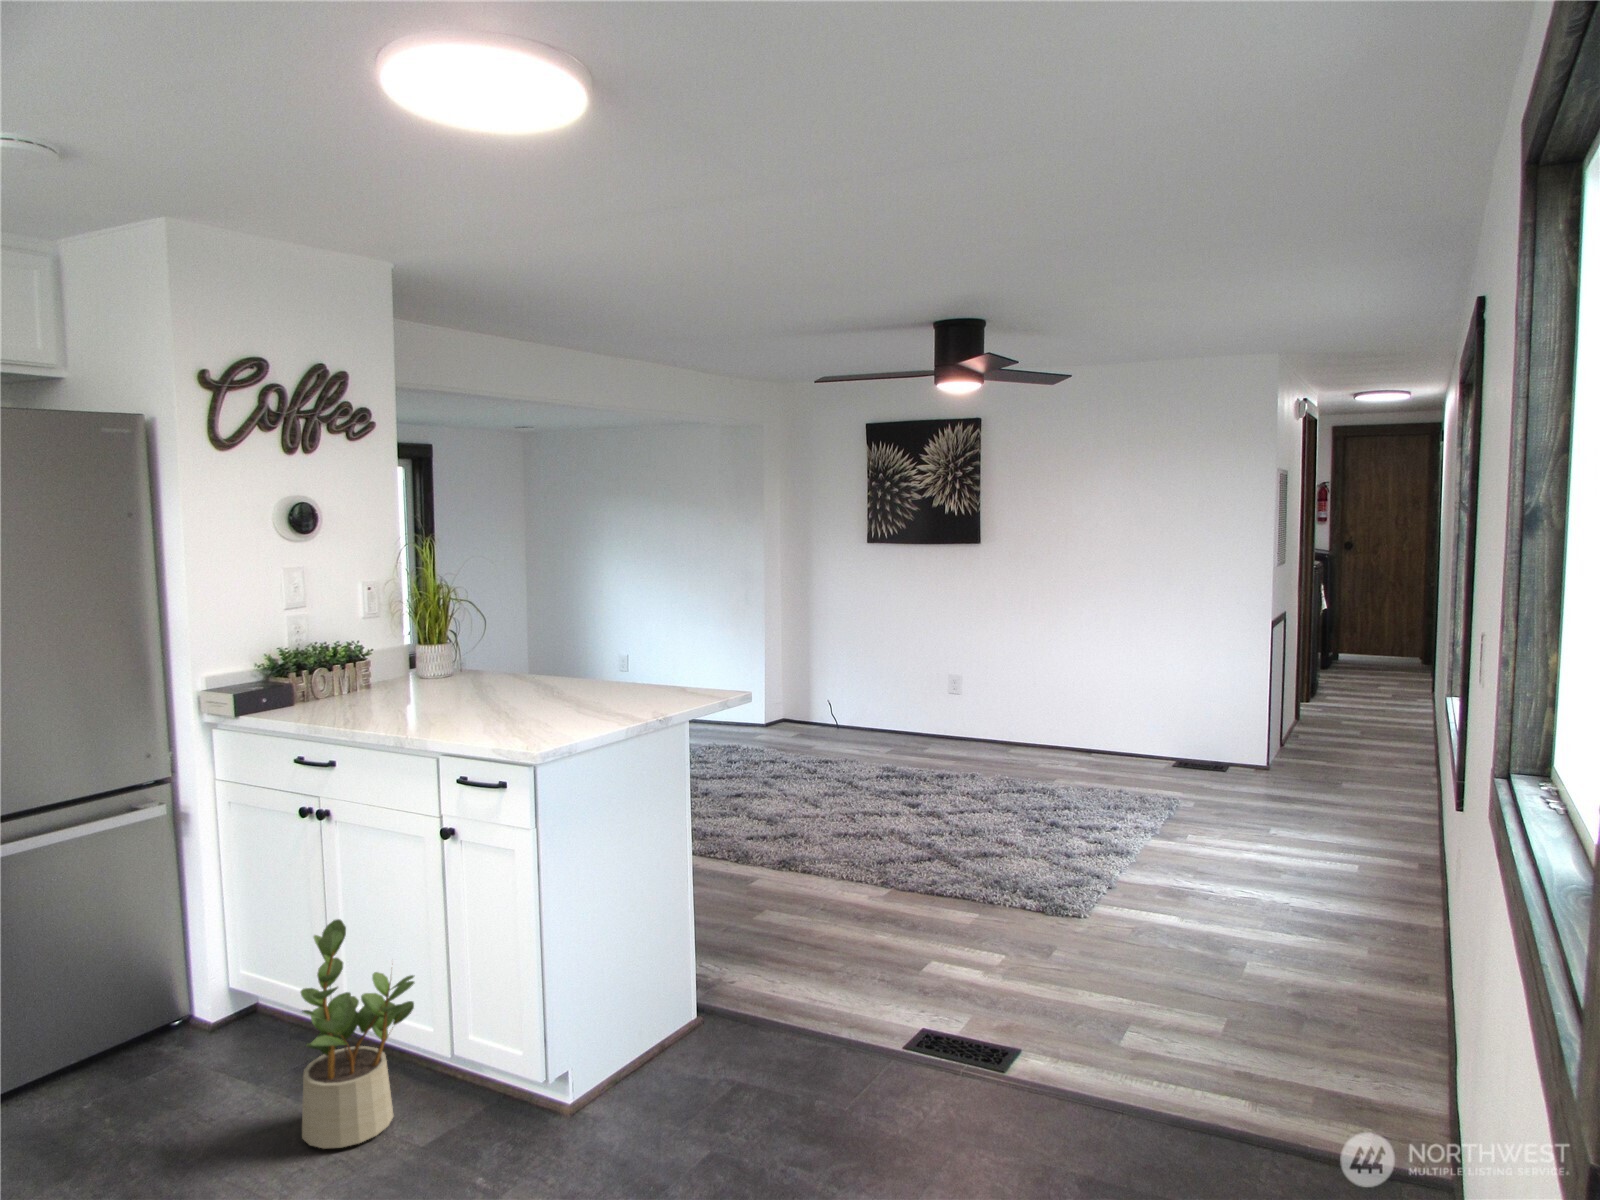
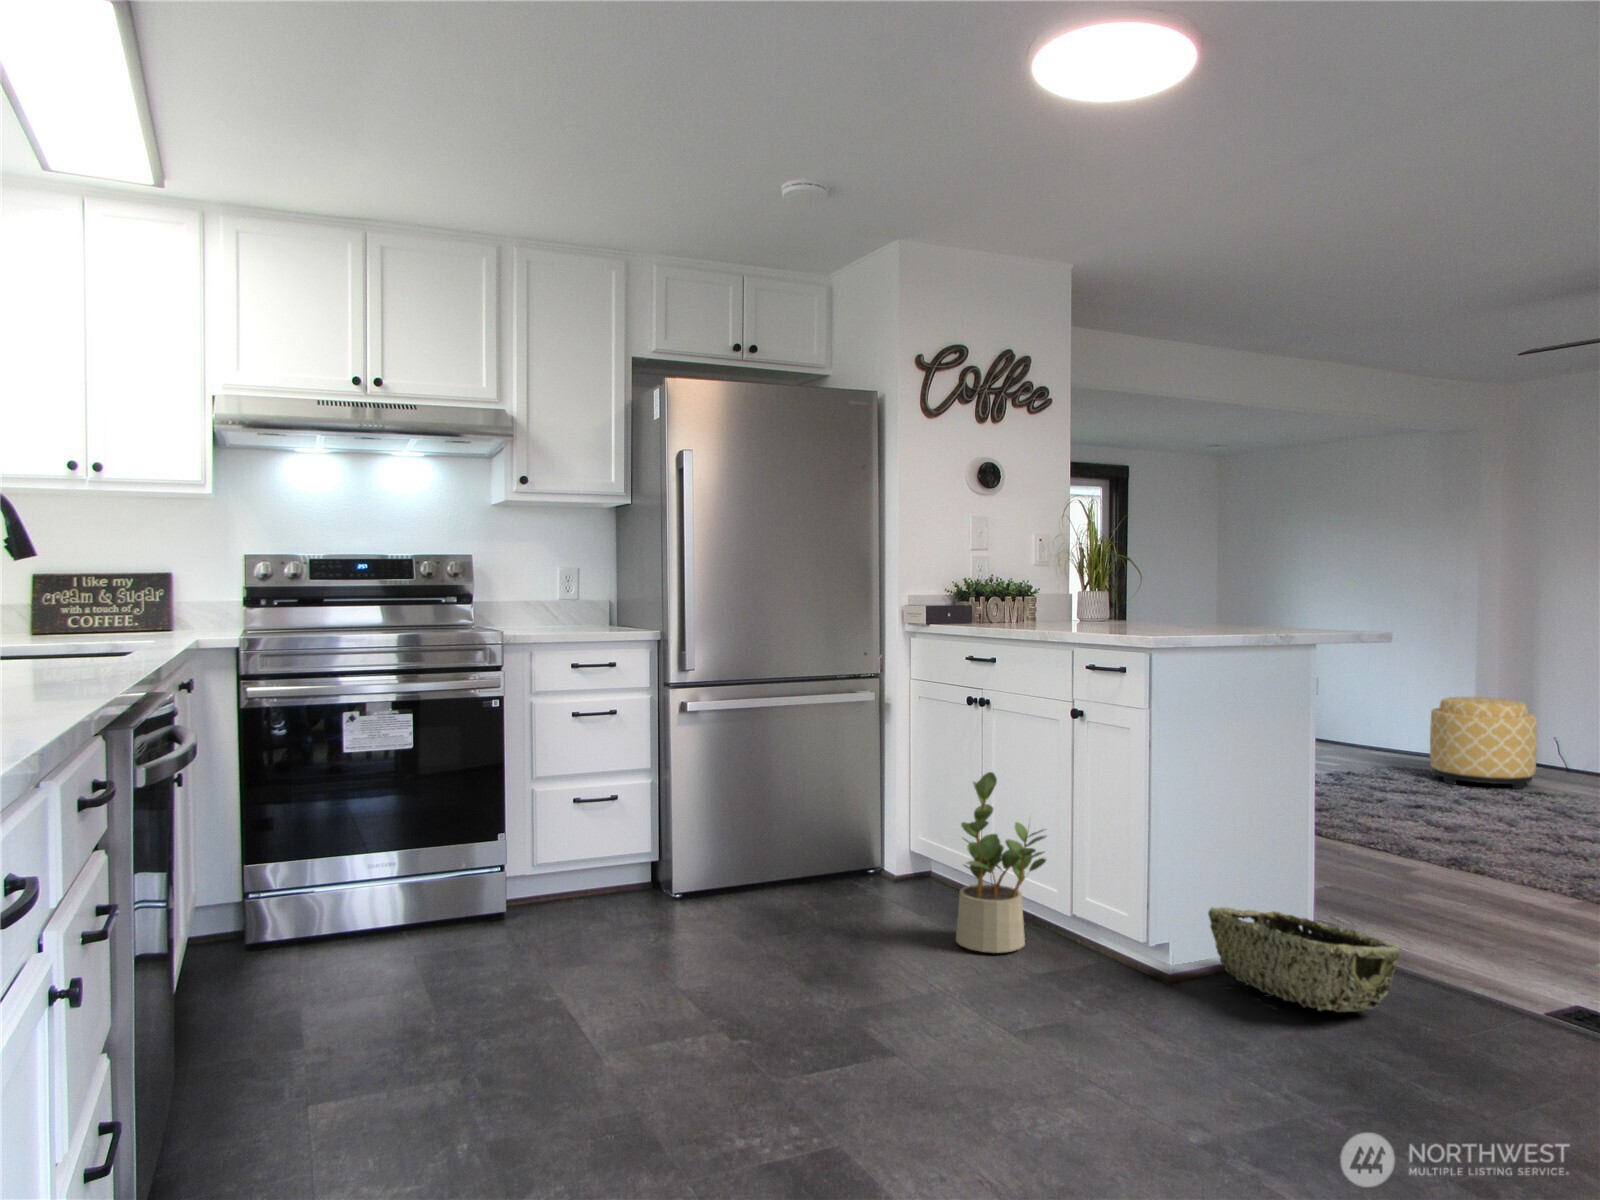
ottoman: none [737,680,817,761] -> present [1430,697,1537,789]
woven basket: none [606,1005,797,1126] -> present [1208,908,1401,1012]

